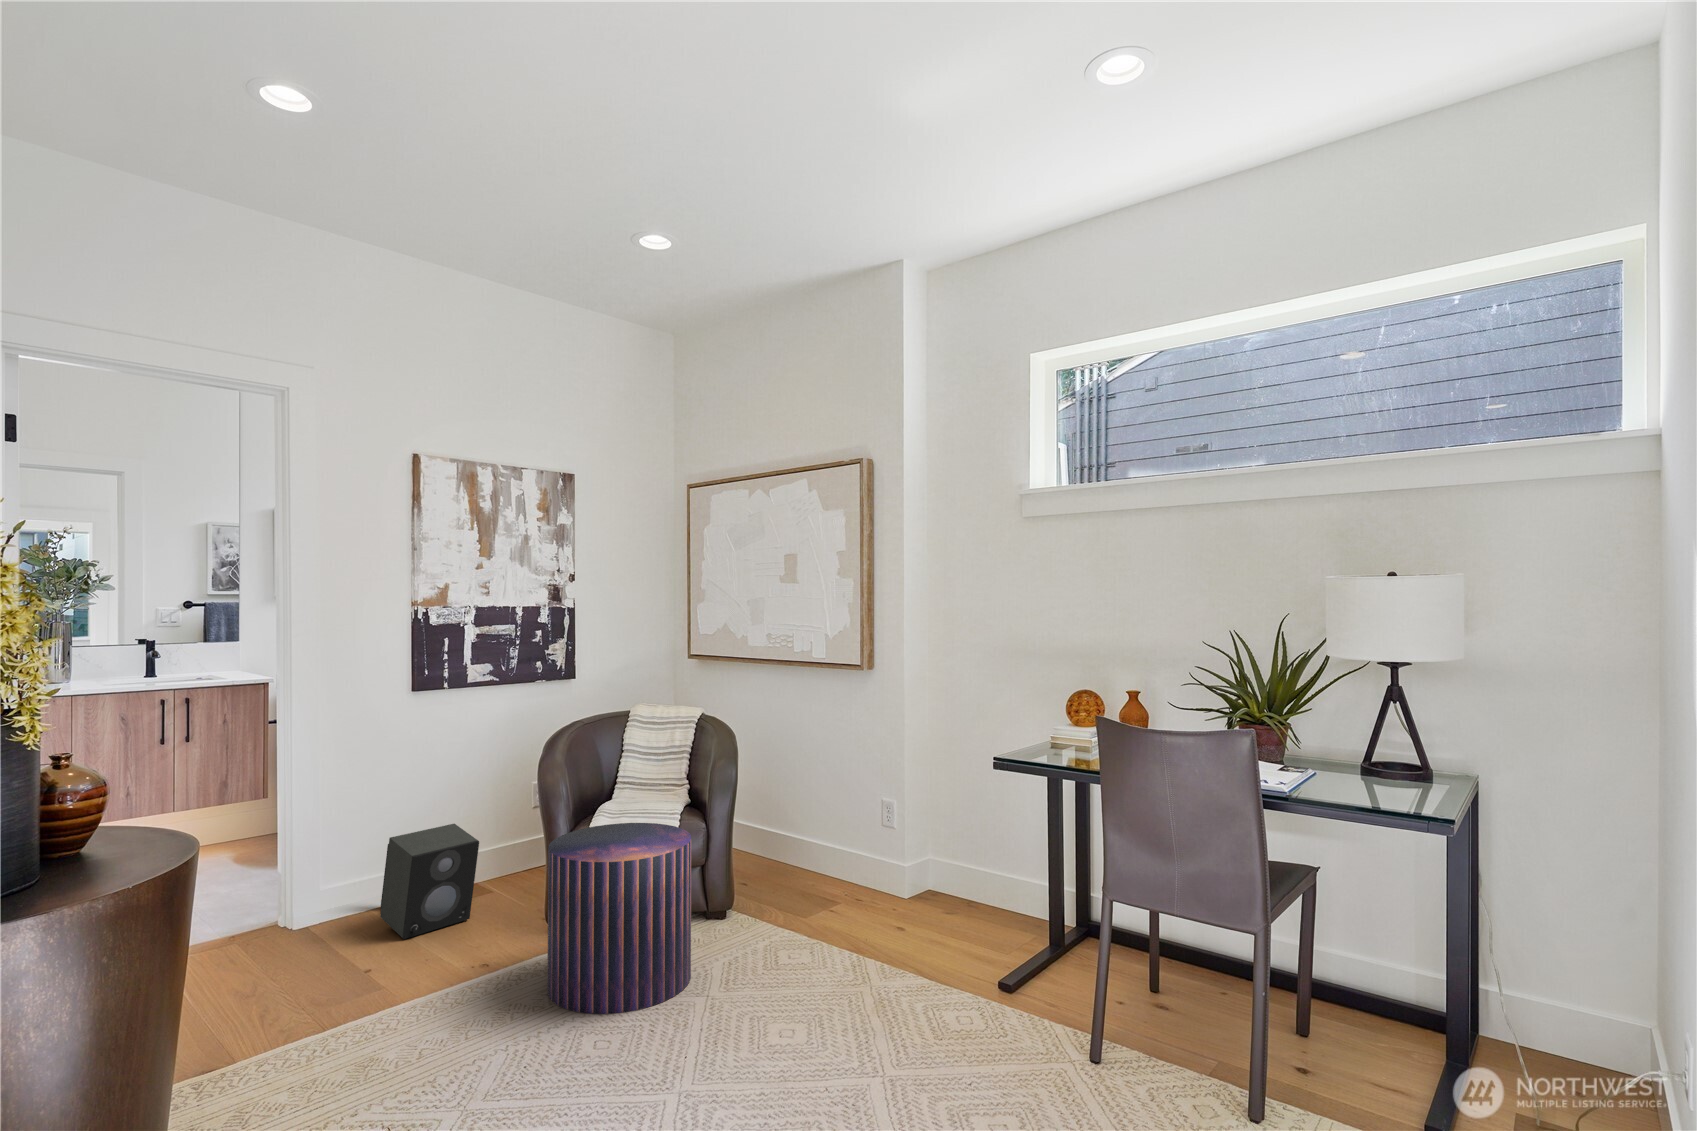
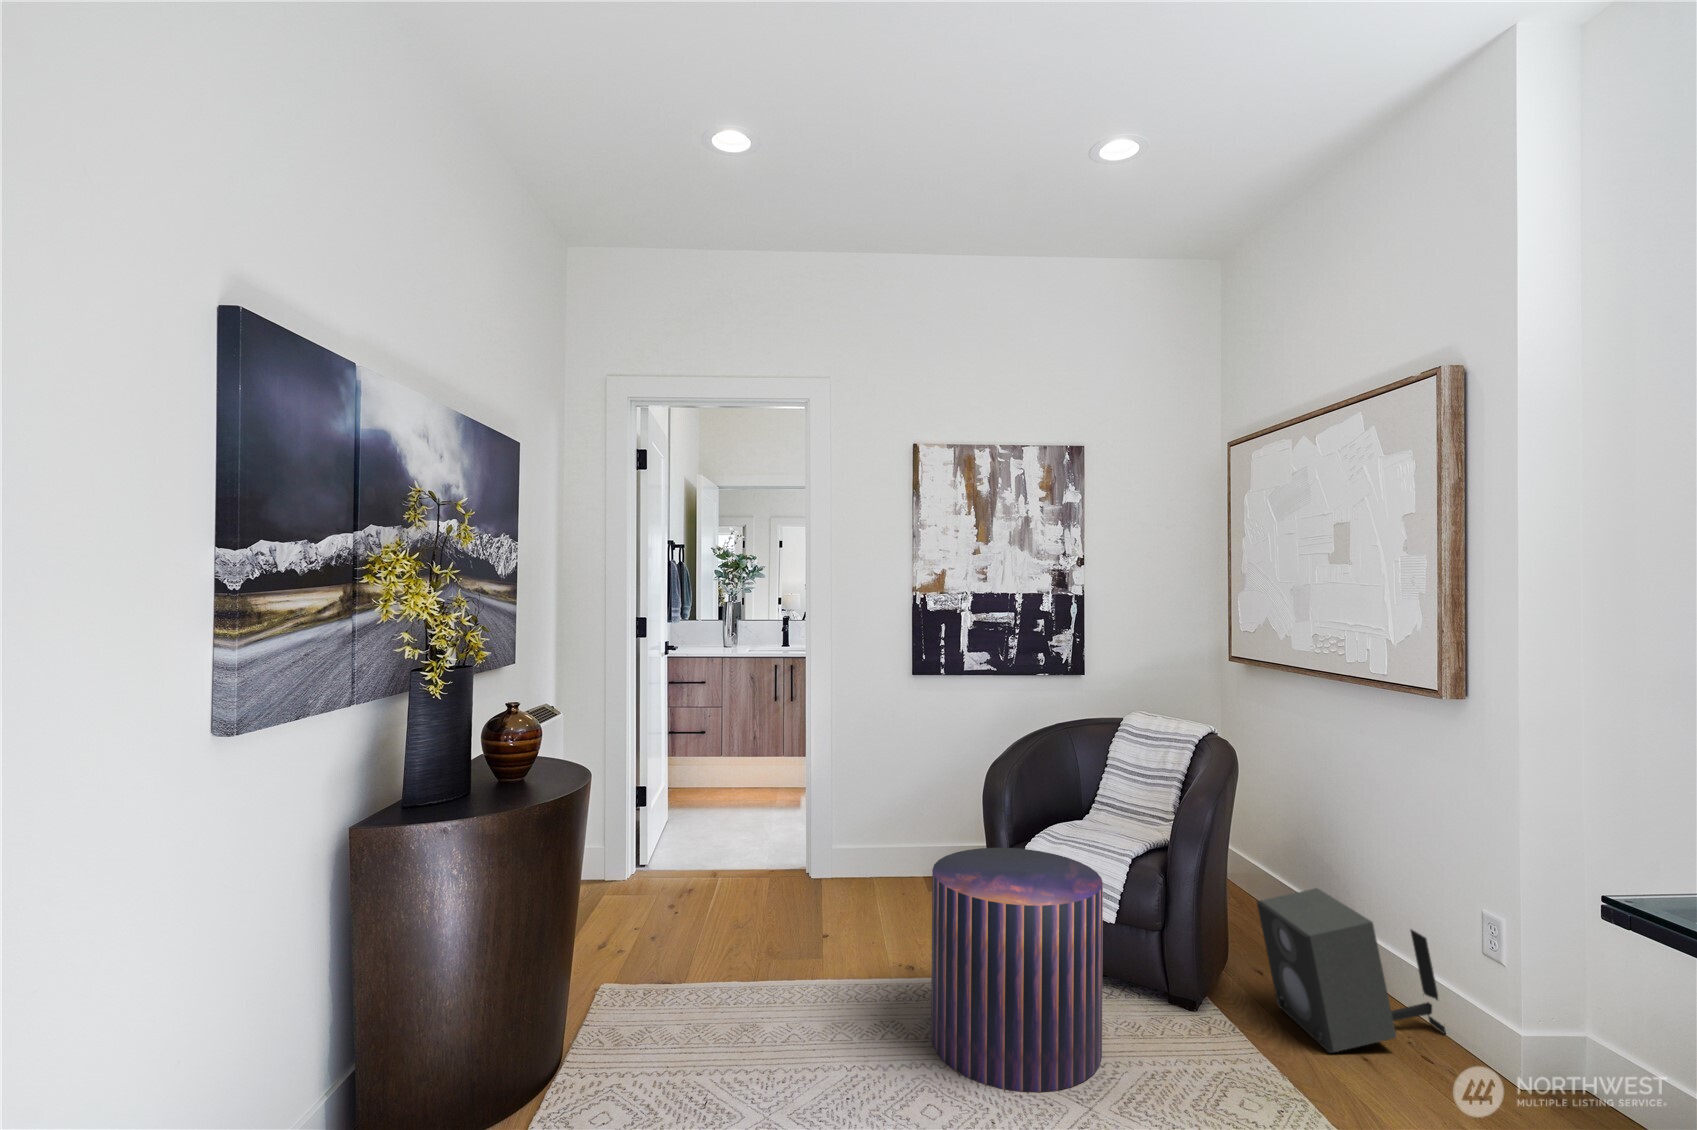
speaker: present [380,824,479,939] -> present [1257,888,1446,1053]

